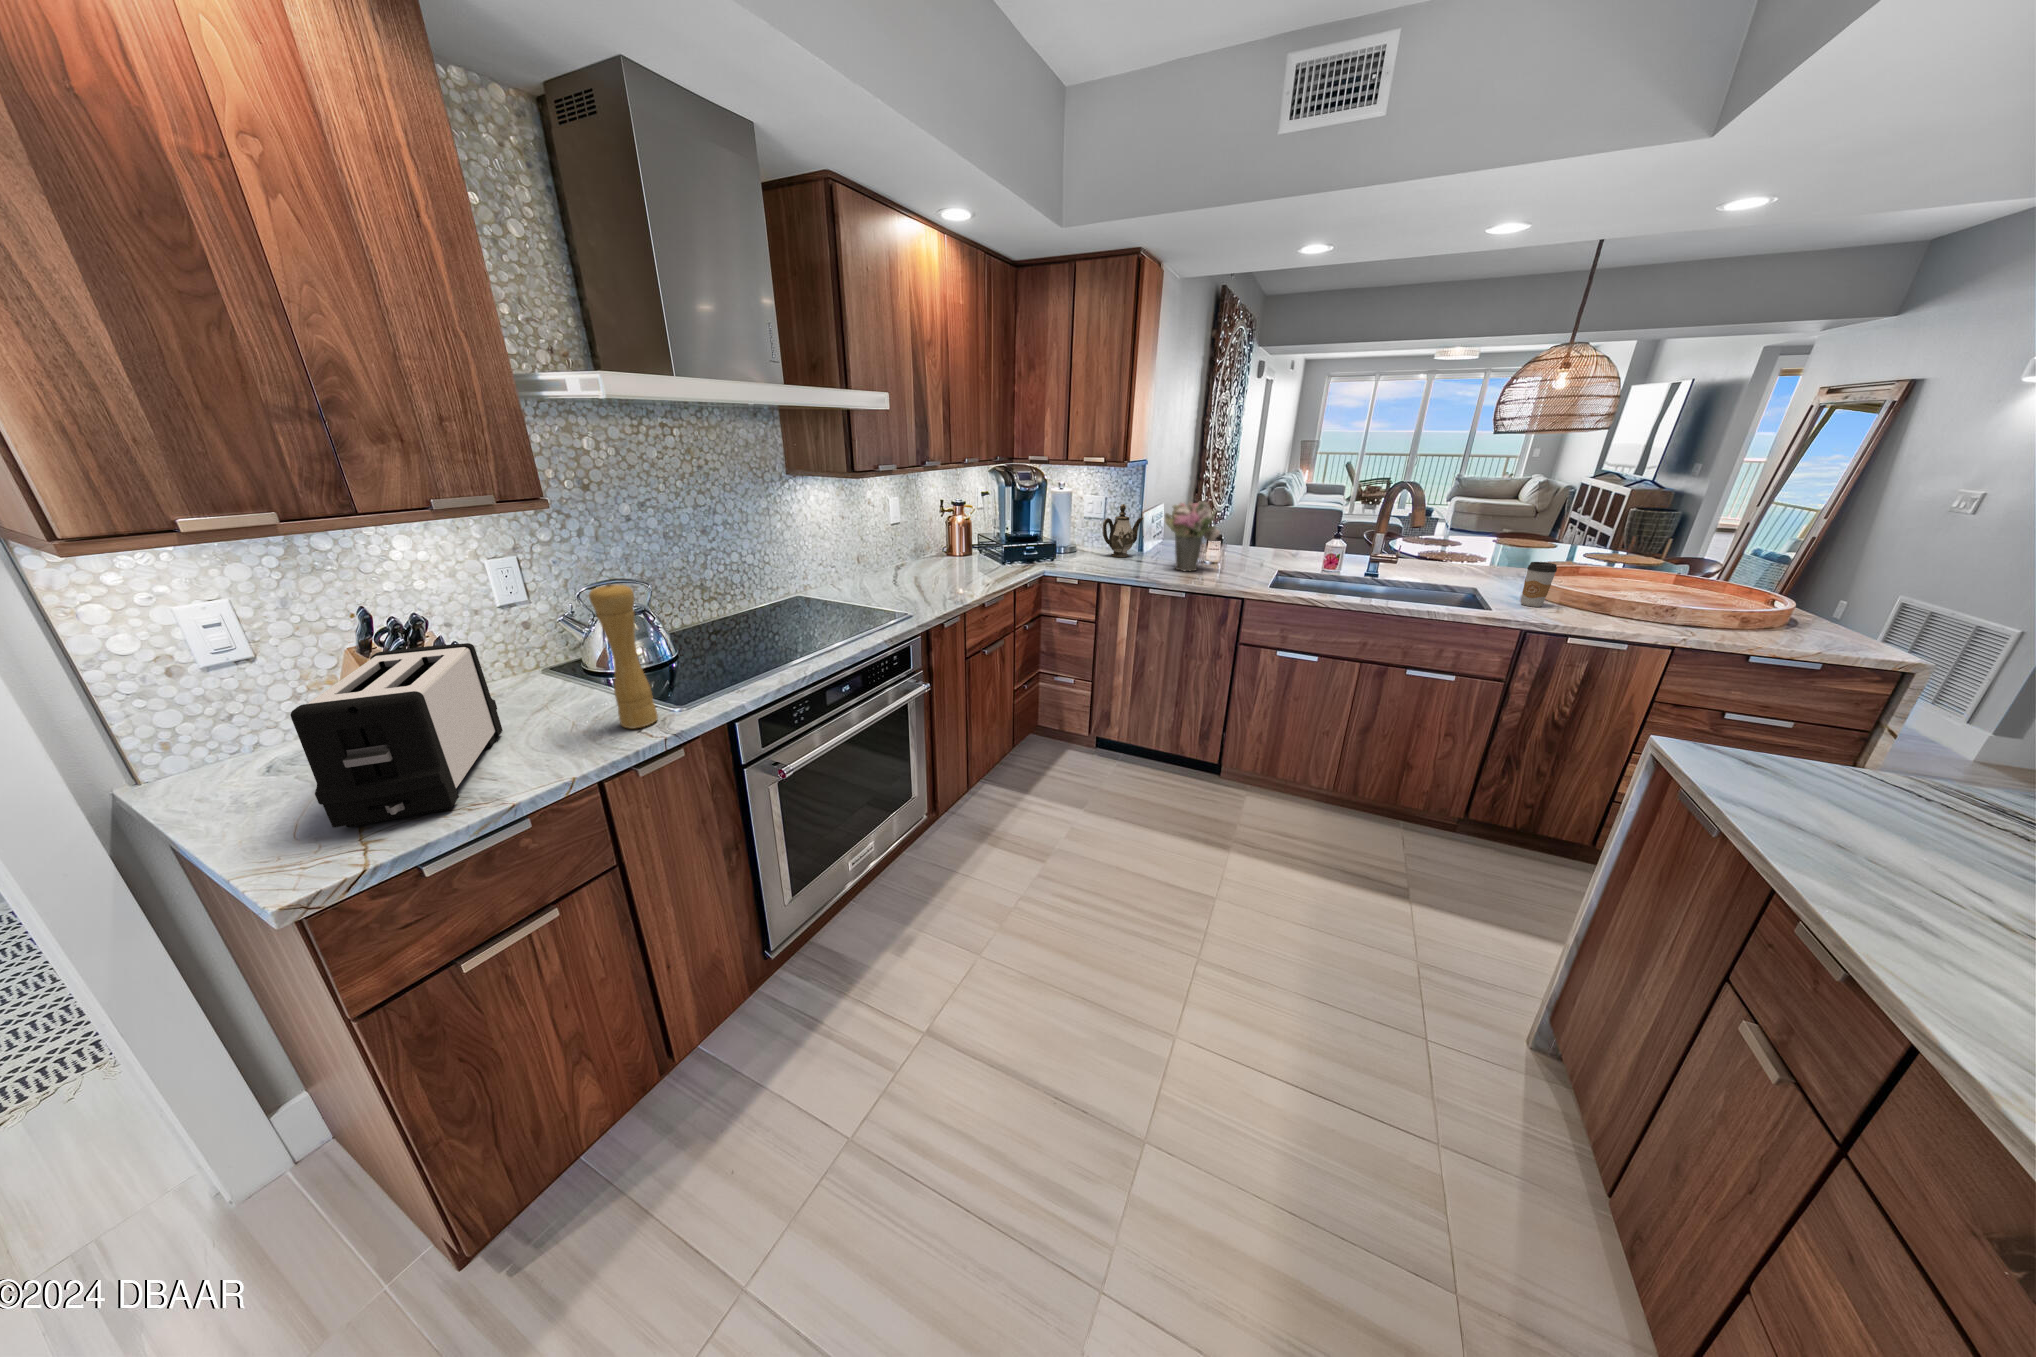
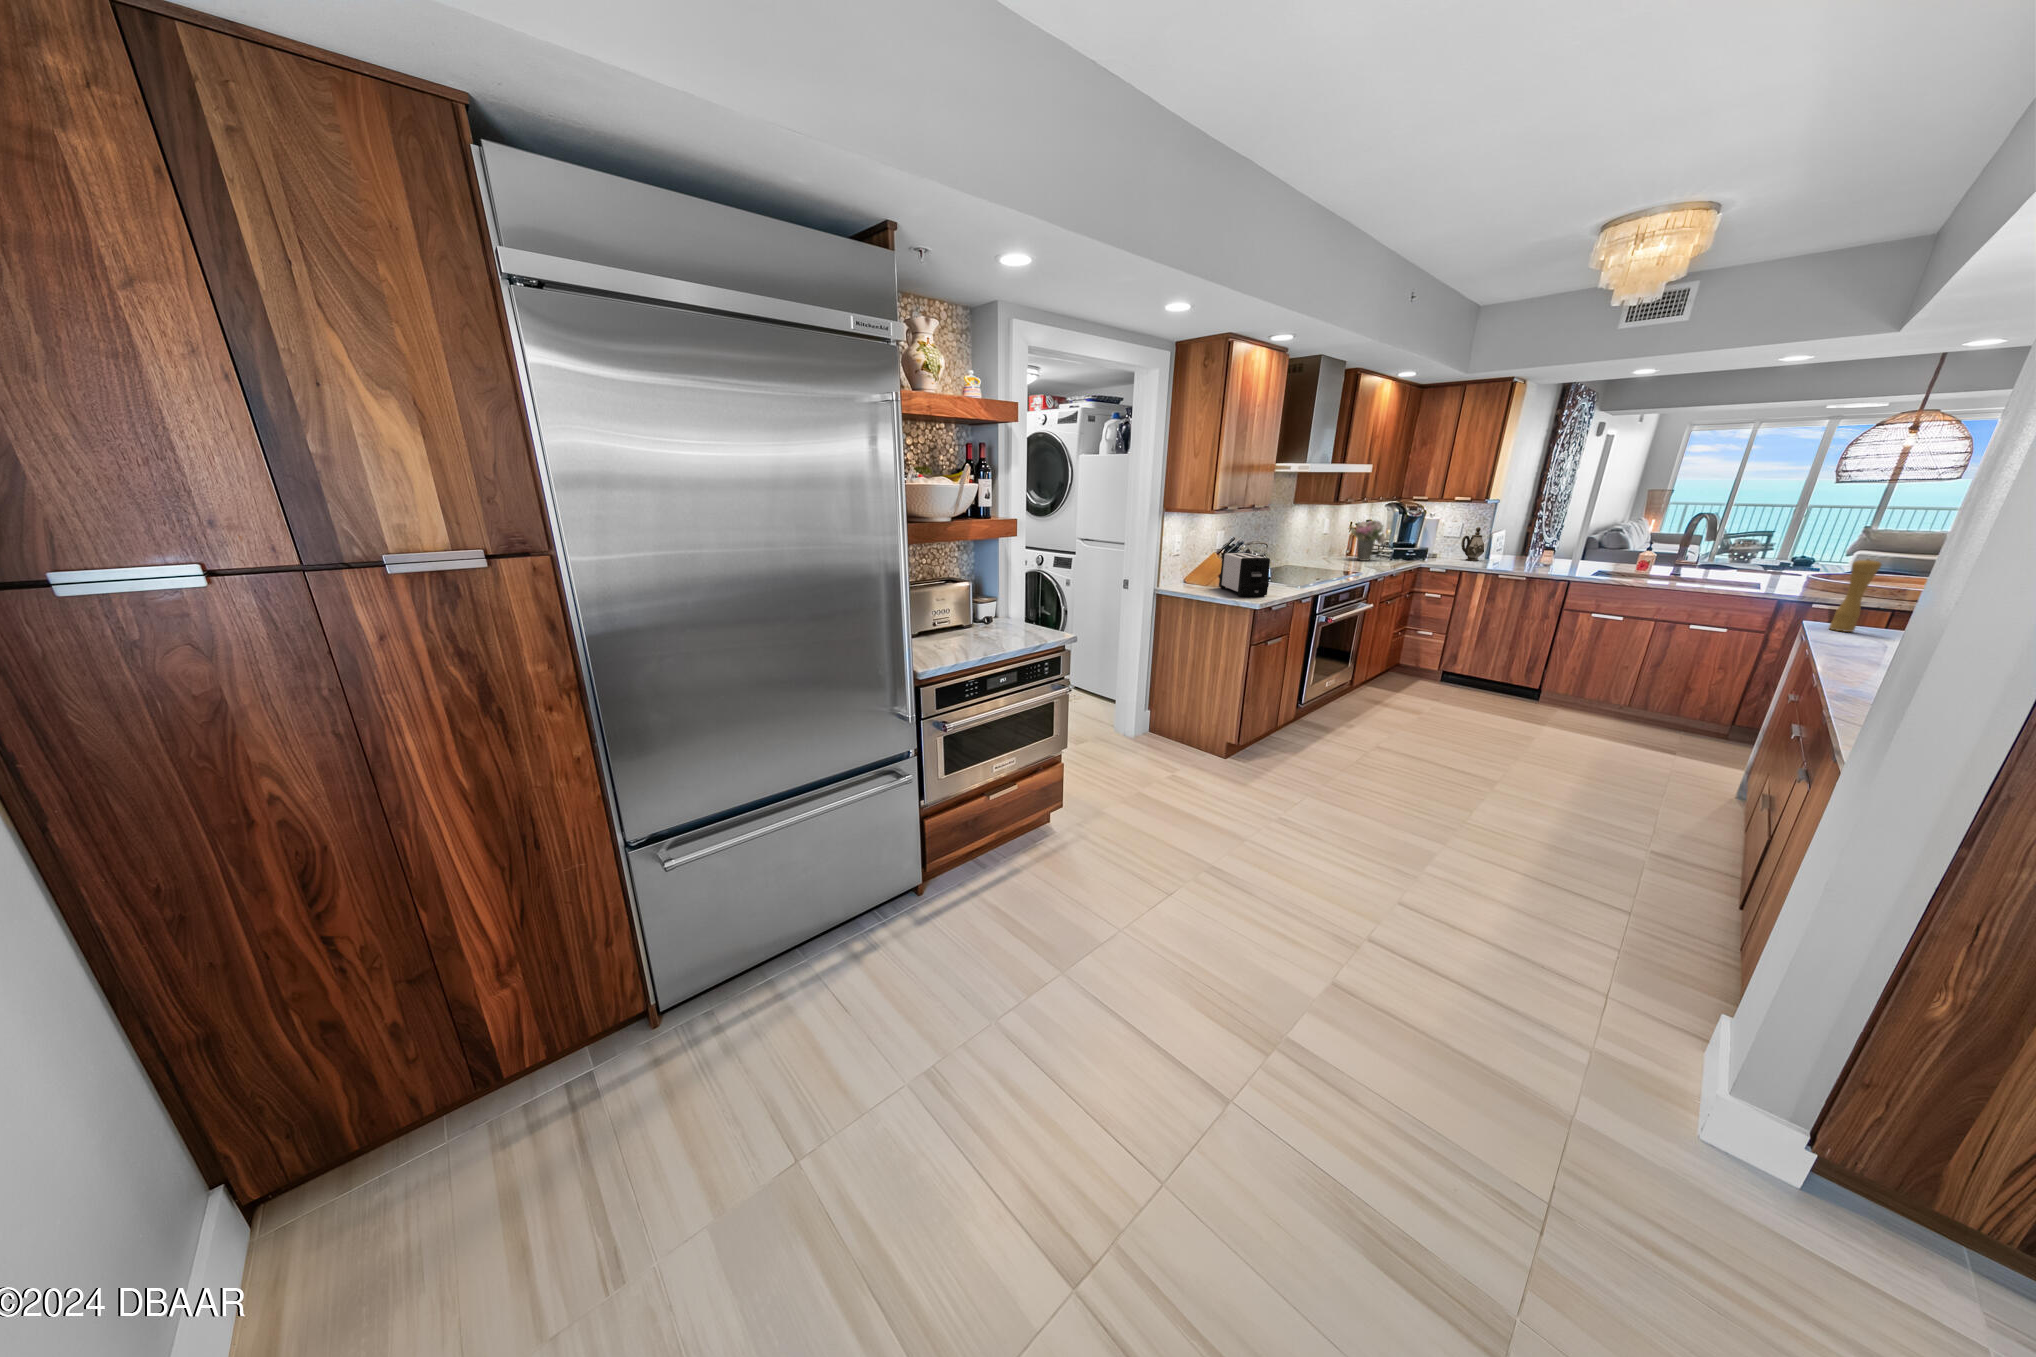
flower bouquet: present [1165,501,1220,571] -> present [1351,521,1386,561]
coffee cup: present [1521,562,1557,607] -> none [1786,562,1814,590]
pepper mill: present [589,583,658,729] -> present [1829,559,1882,632]

